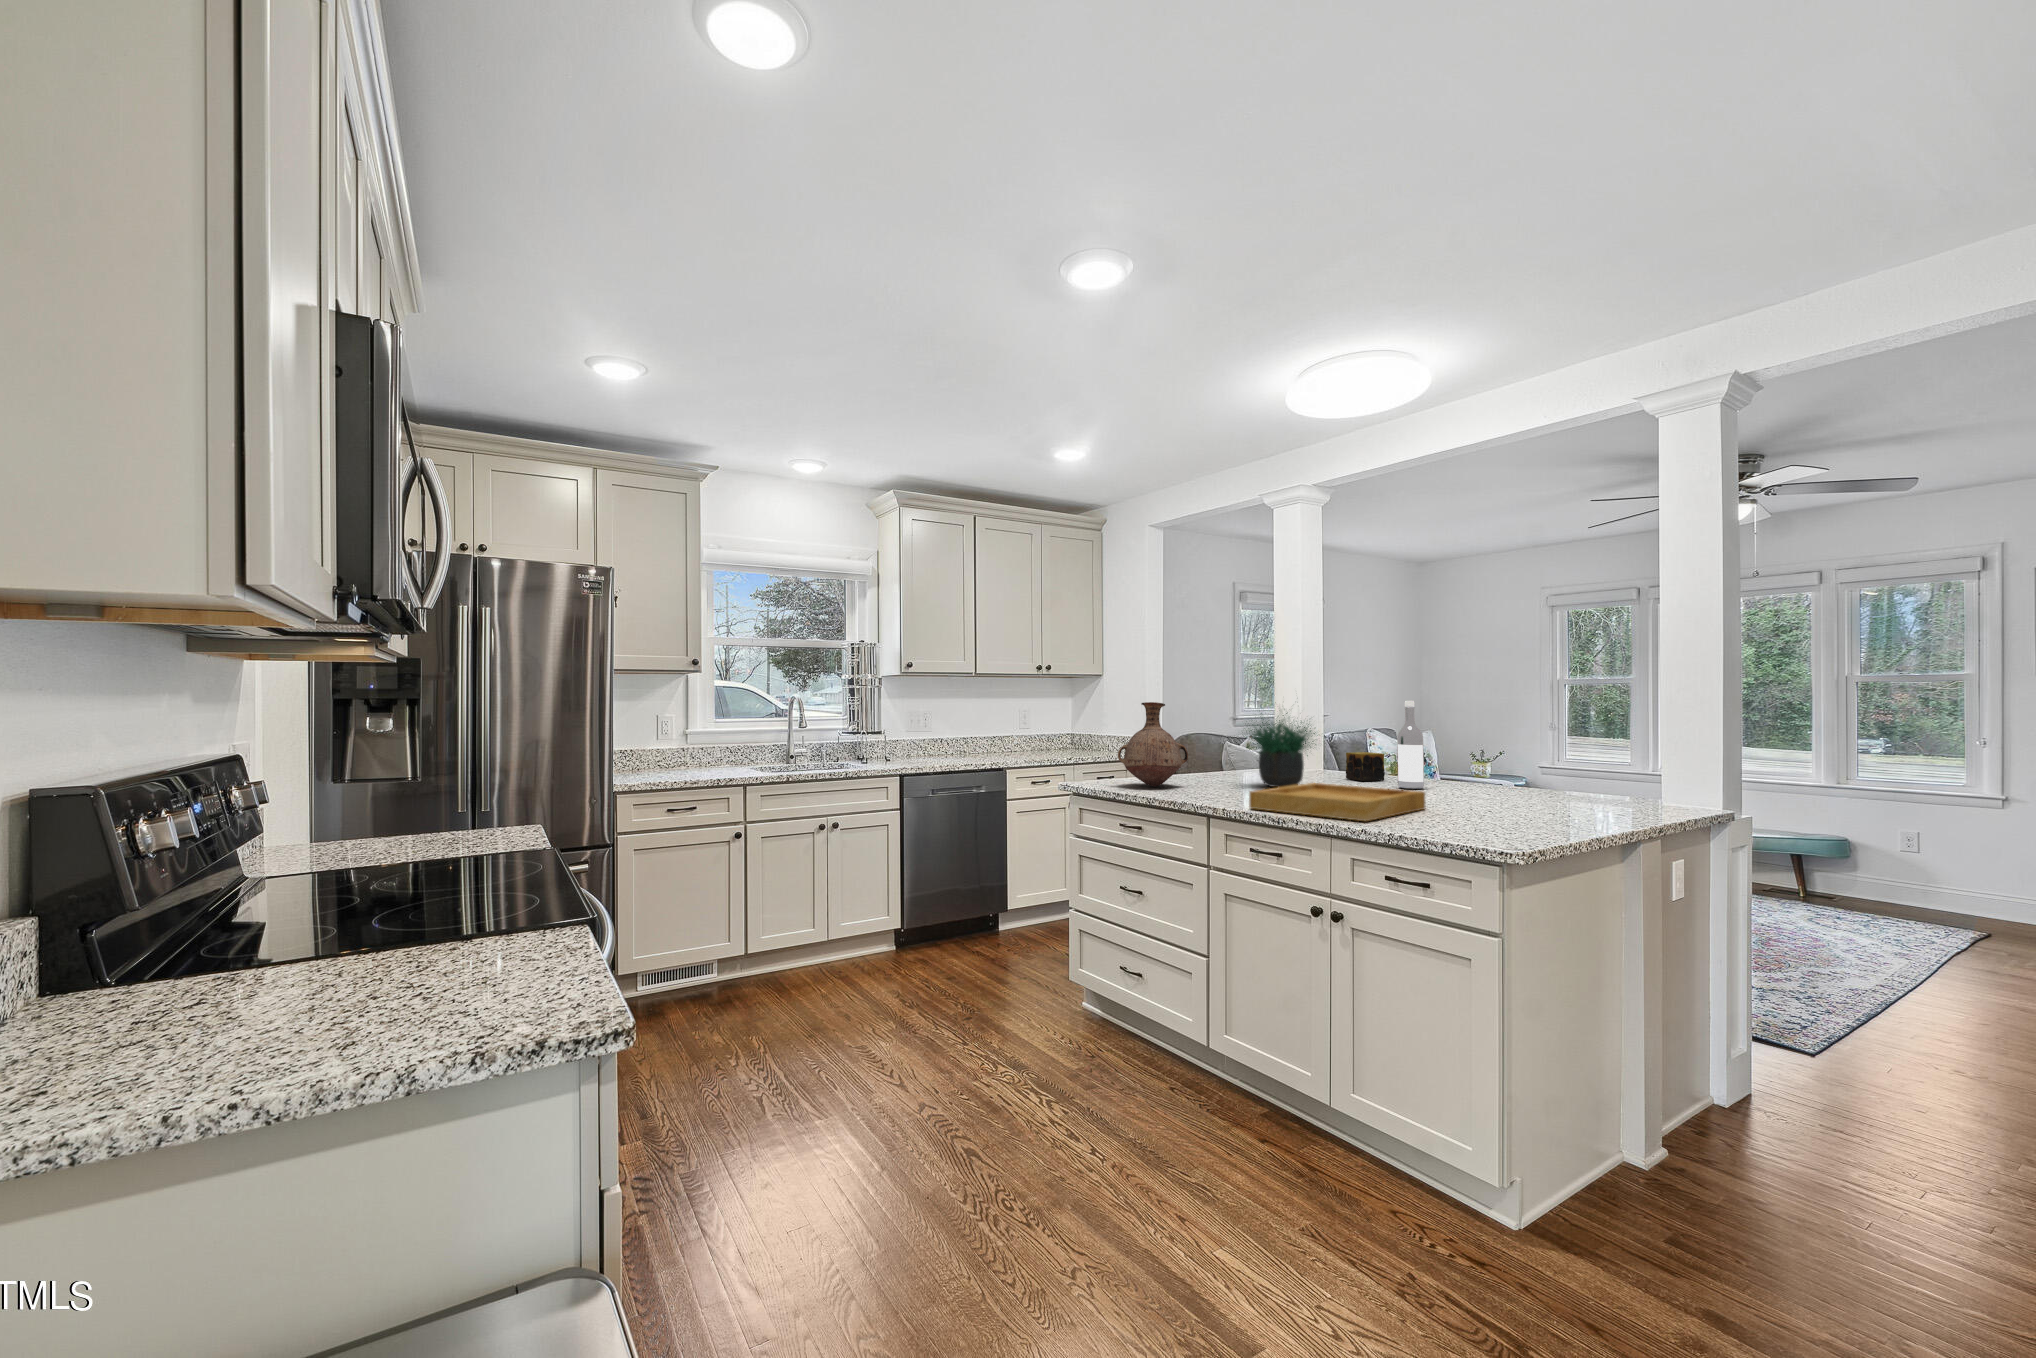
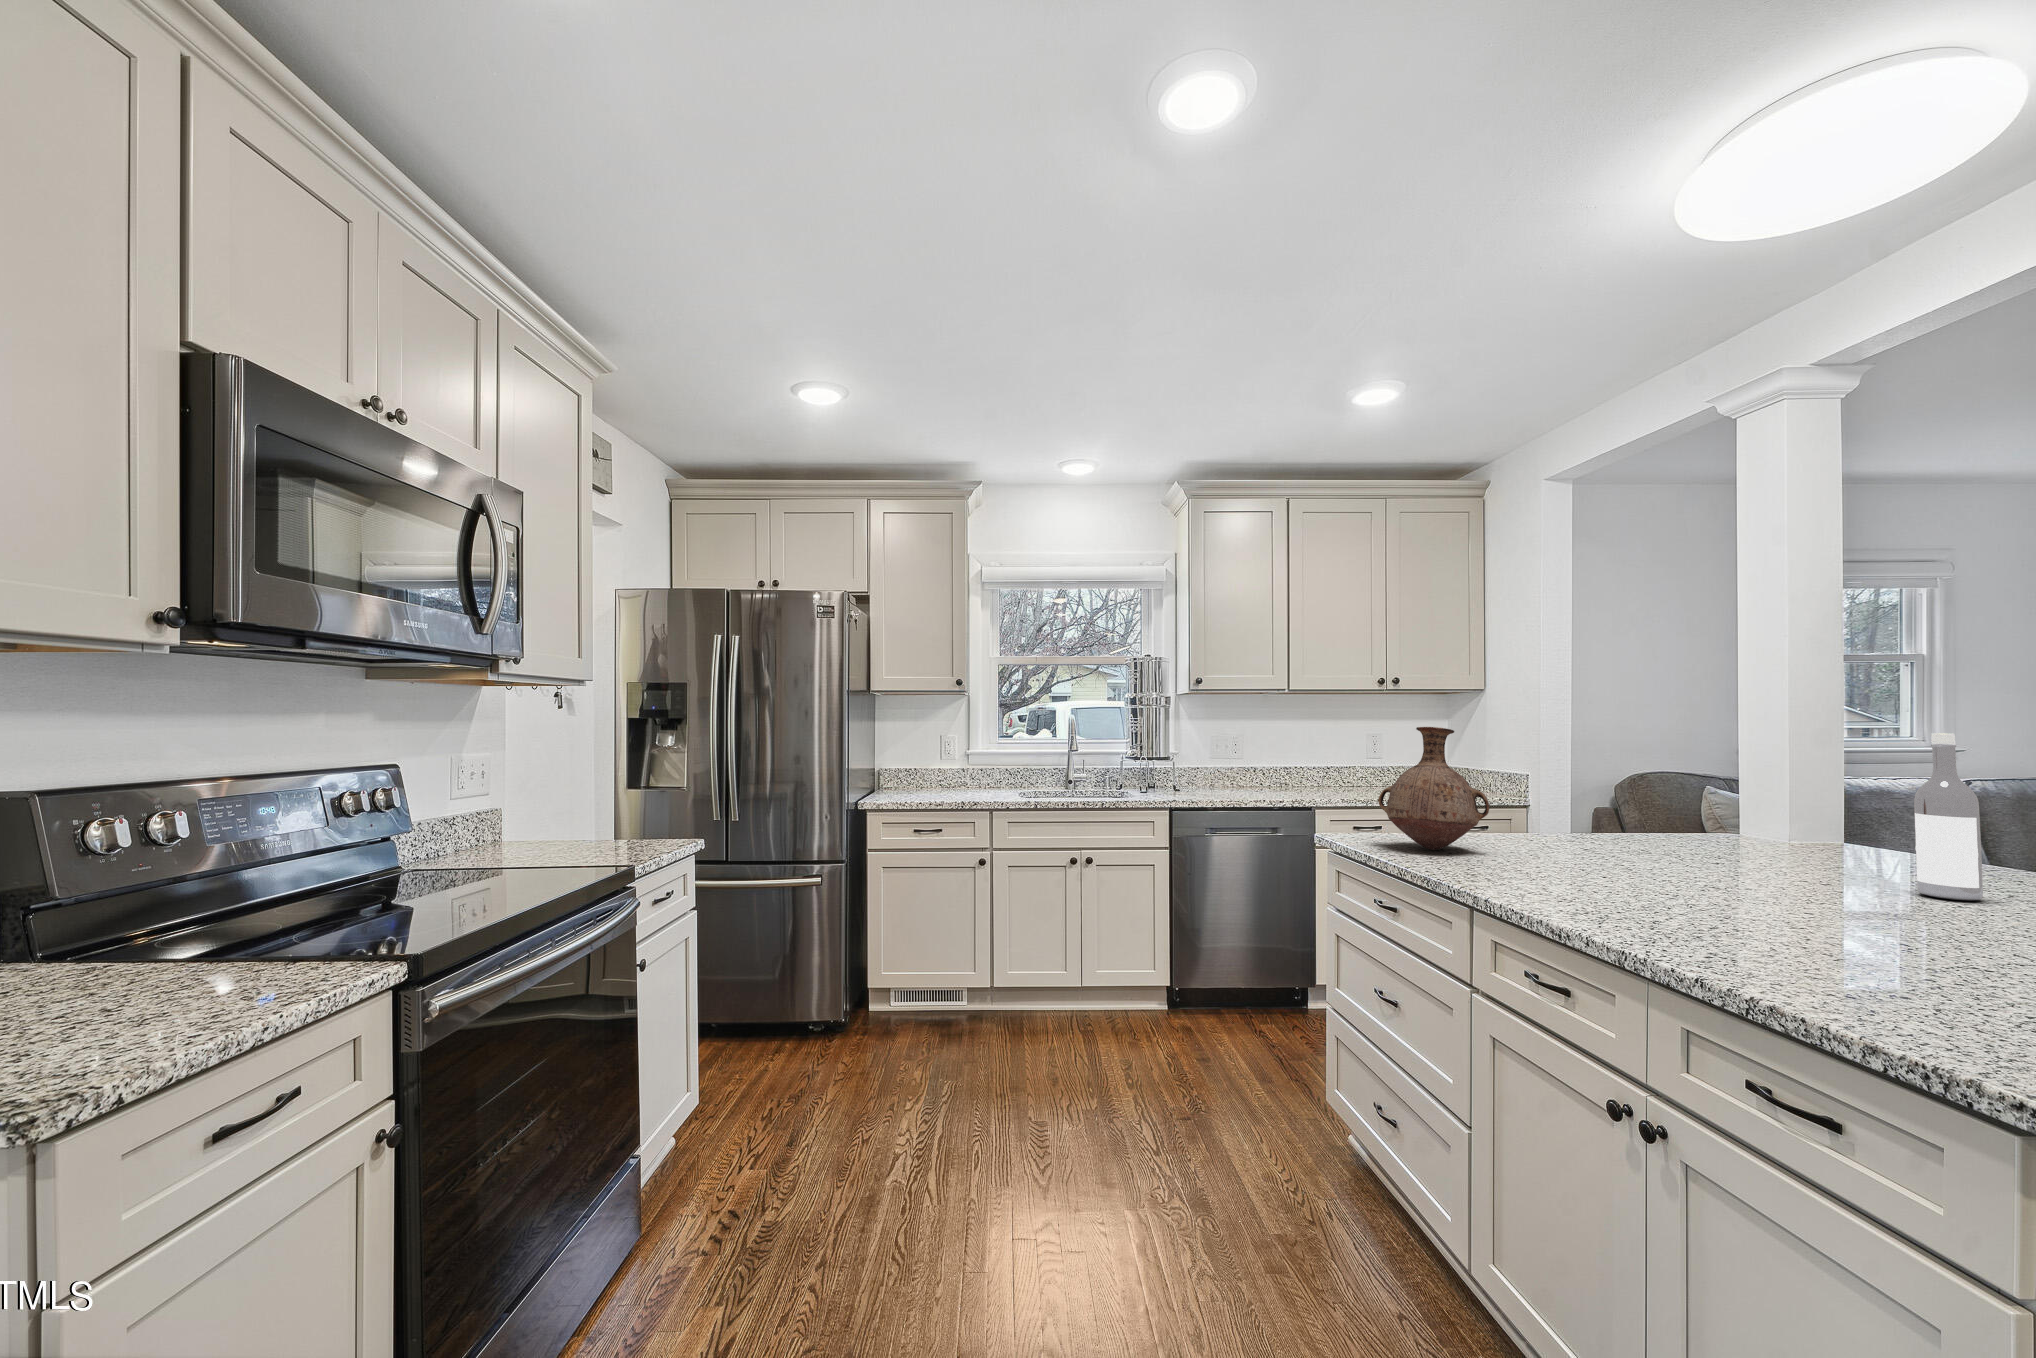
potted plant: present [1246,712,1316,787] -> none [1554,707,1757,872]
candle: present [1346,752,1385,781] -> none [1820,820,1907,875]
tray: present [1249,783,1425,821] -> none [1519,870,1919,960]

